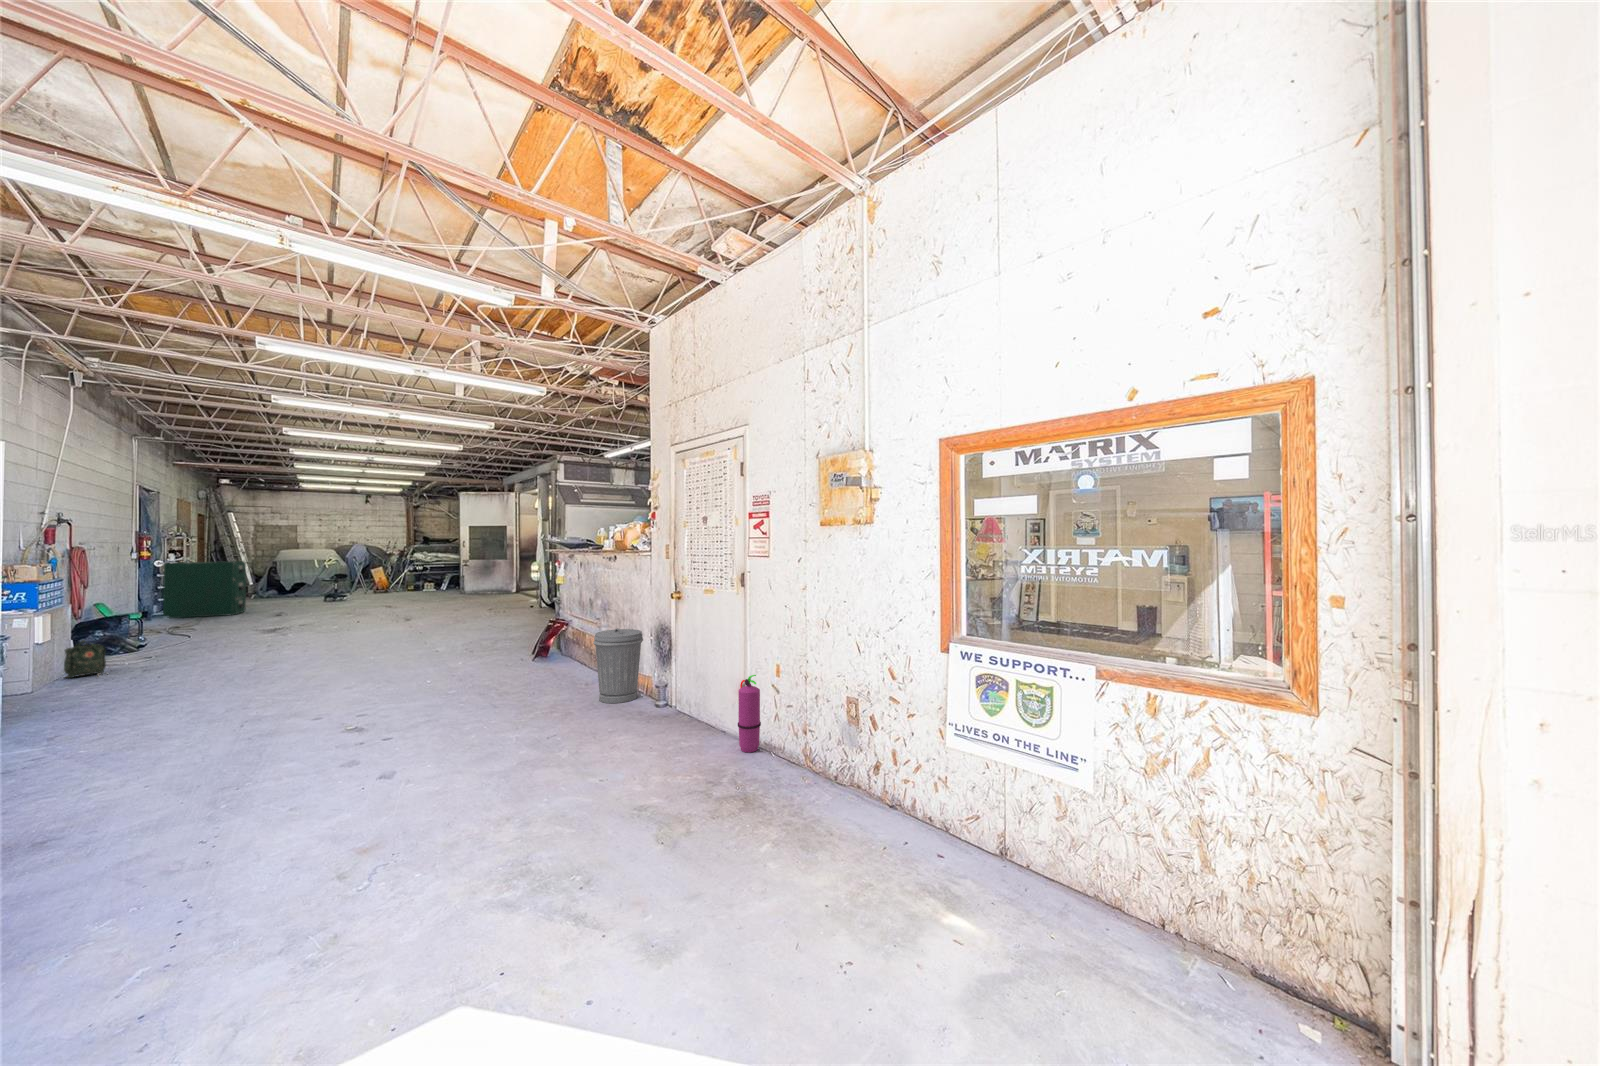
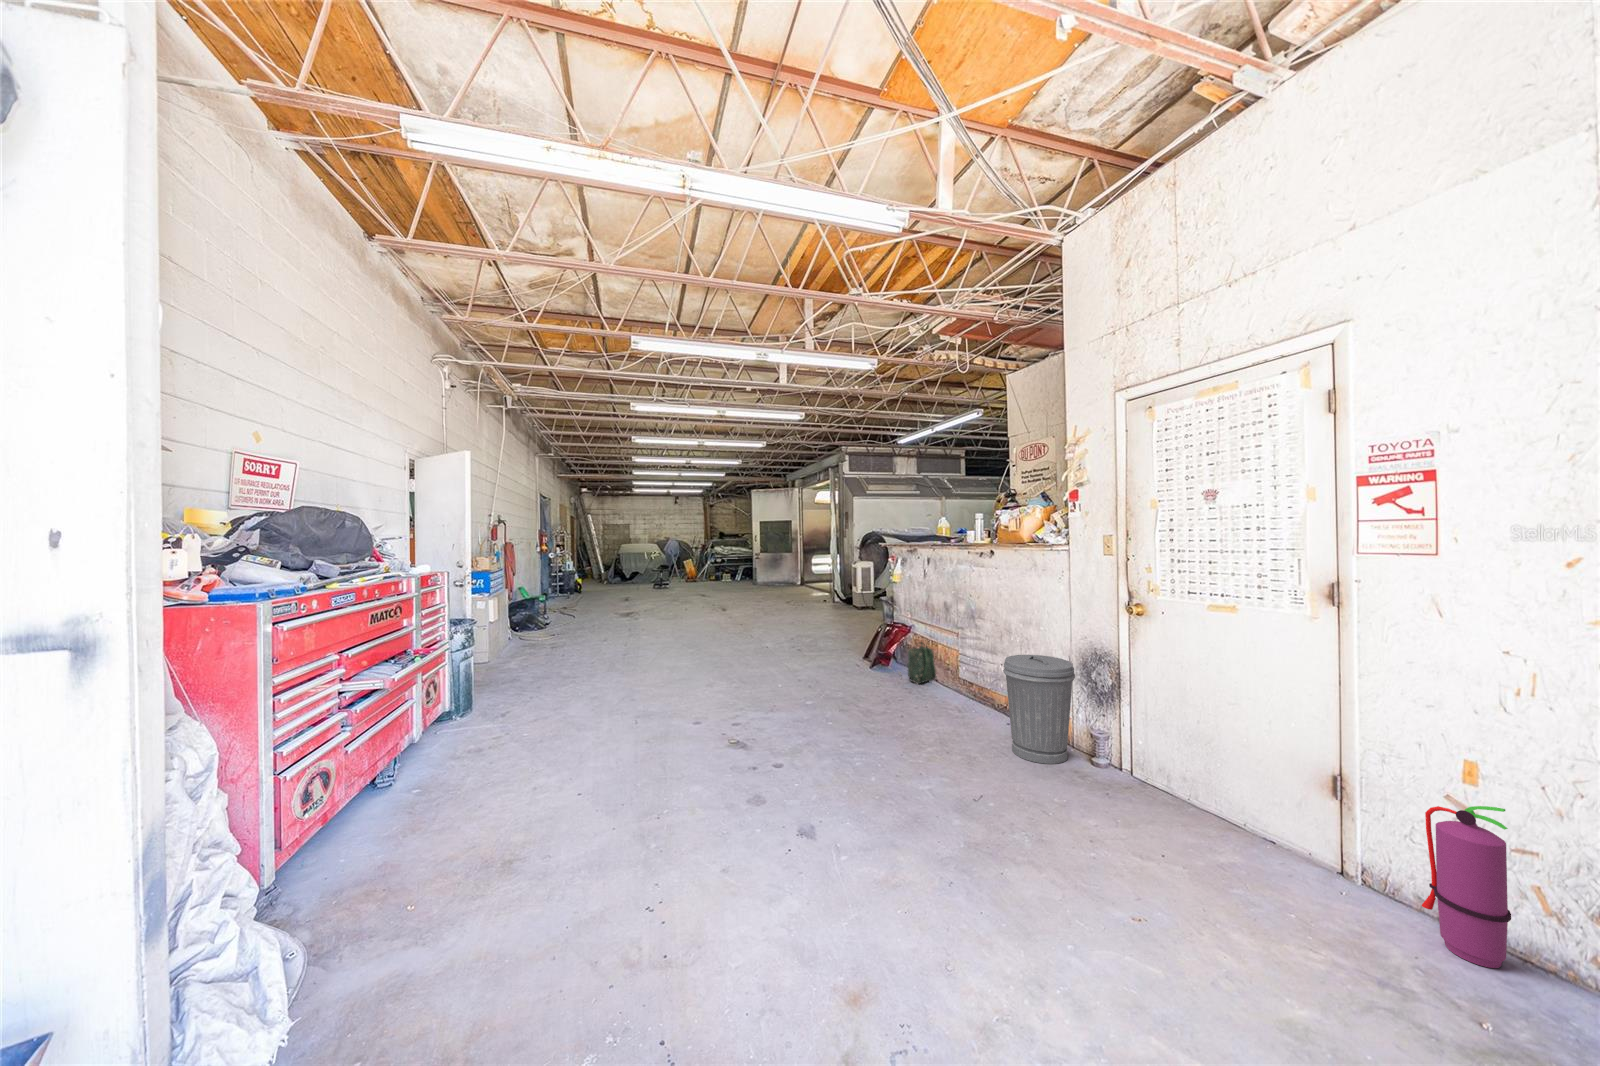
filing cabinet: present [163,561,246,618] -> none [557,554,605,599]
backpack: present [64,640,106,678] -> present [889,642,936,684]

